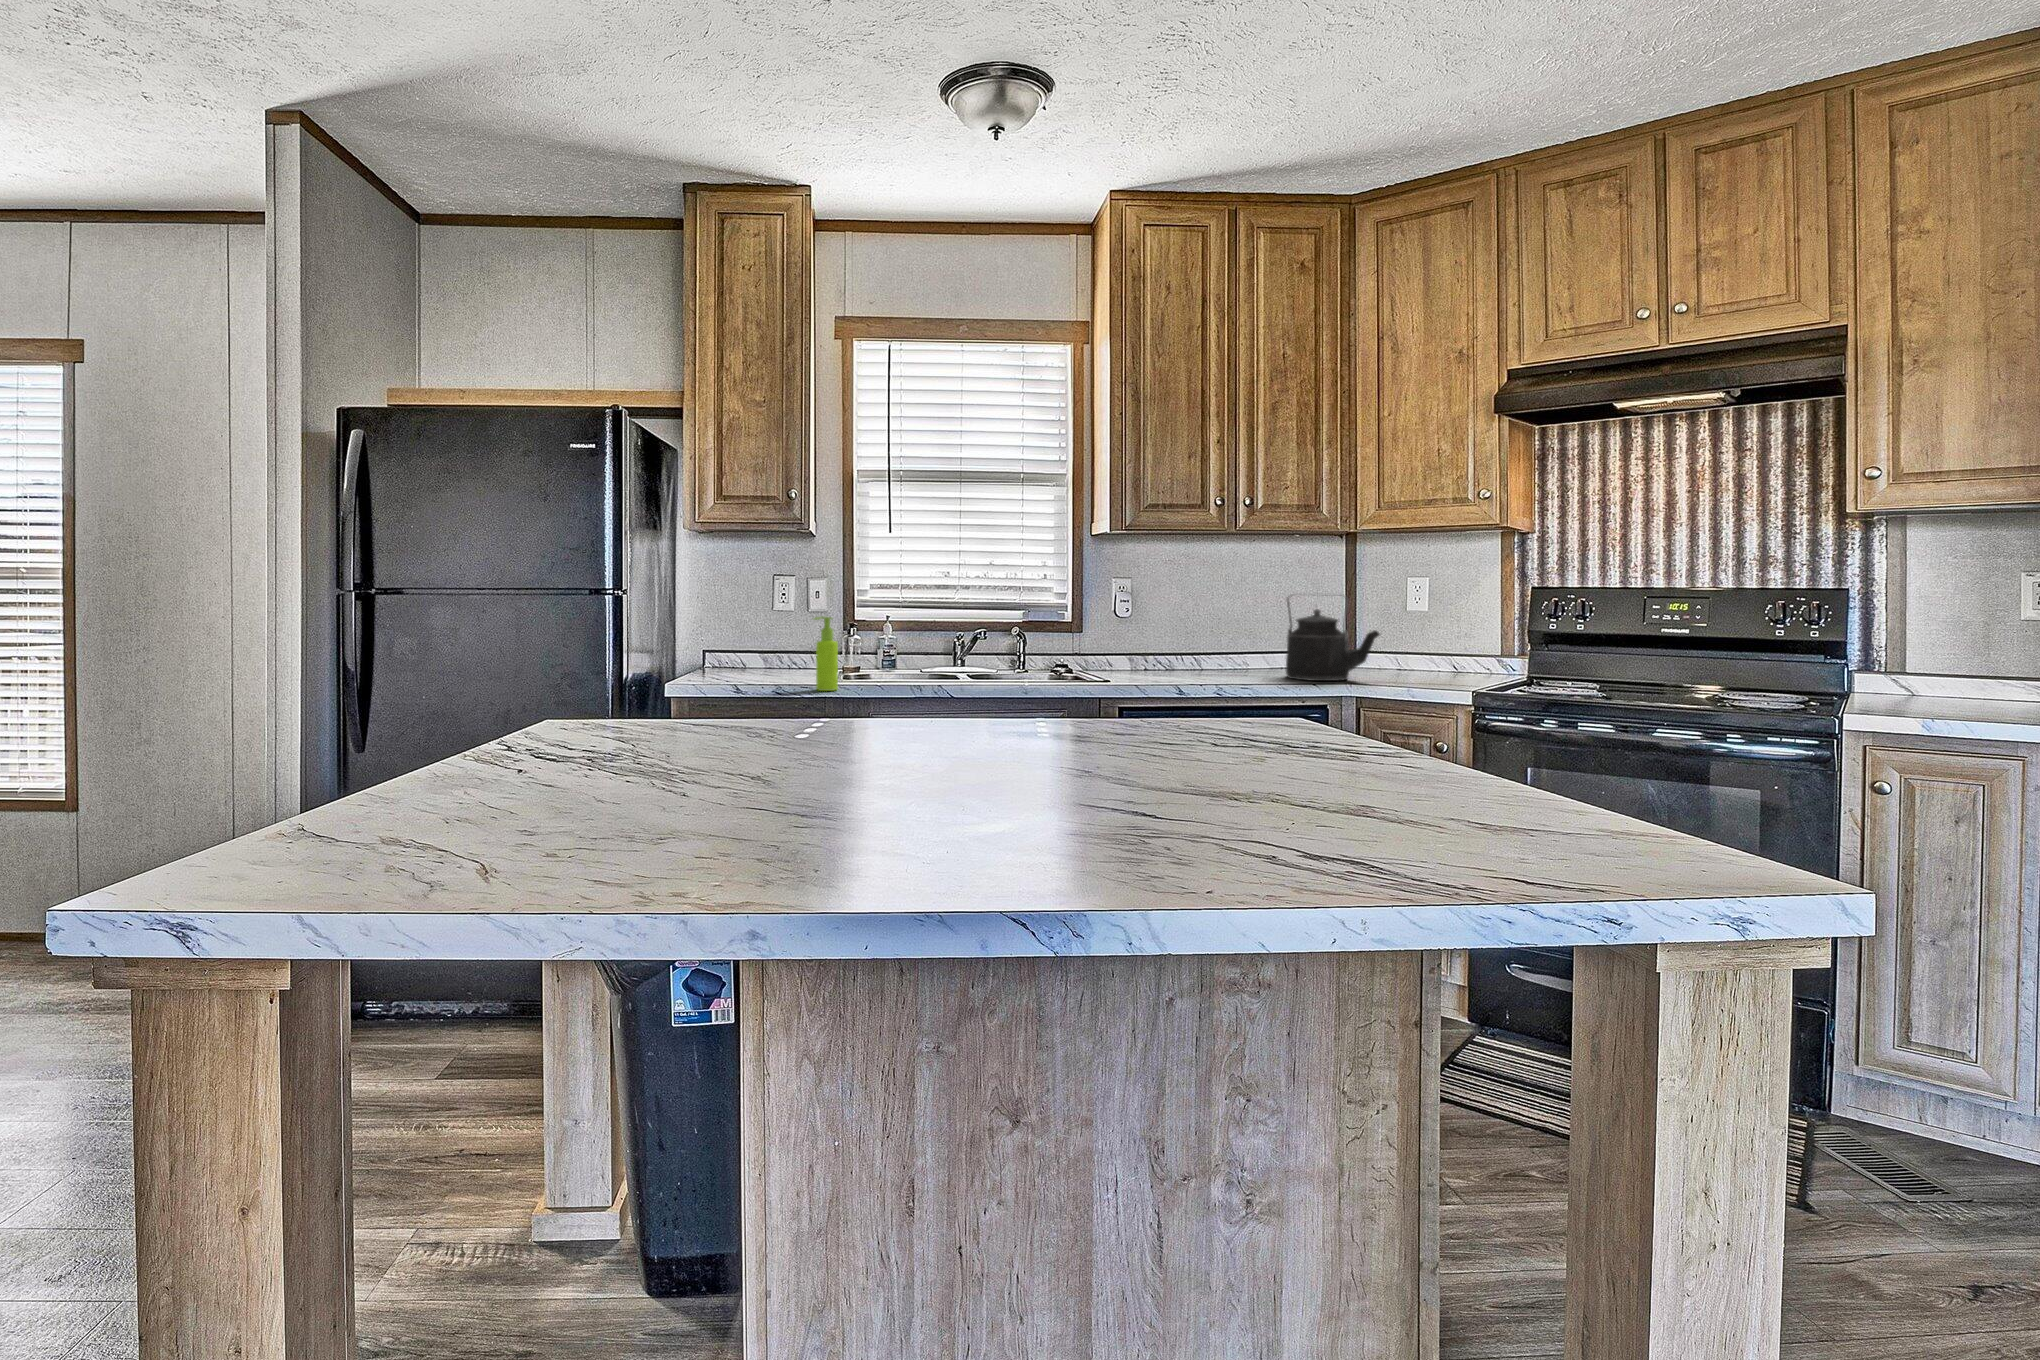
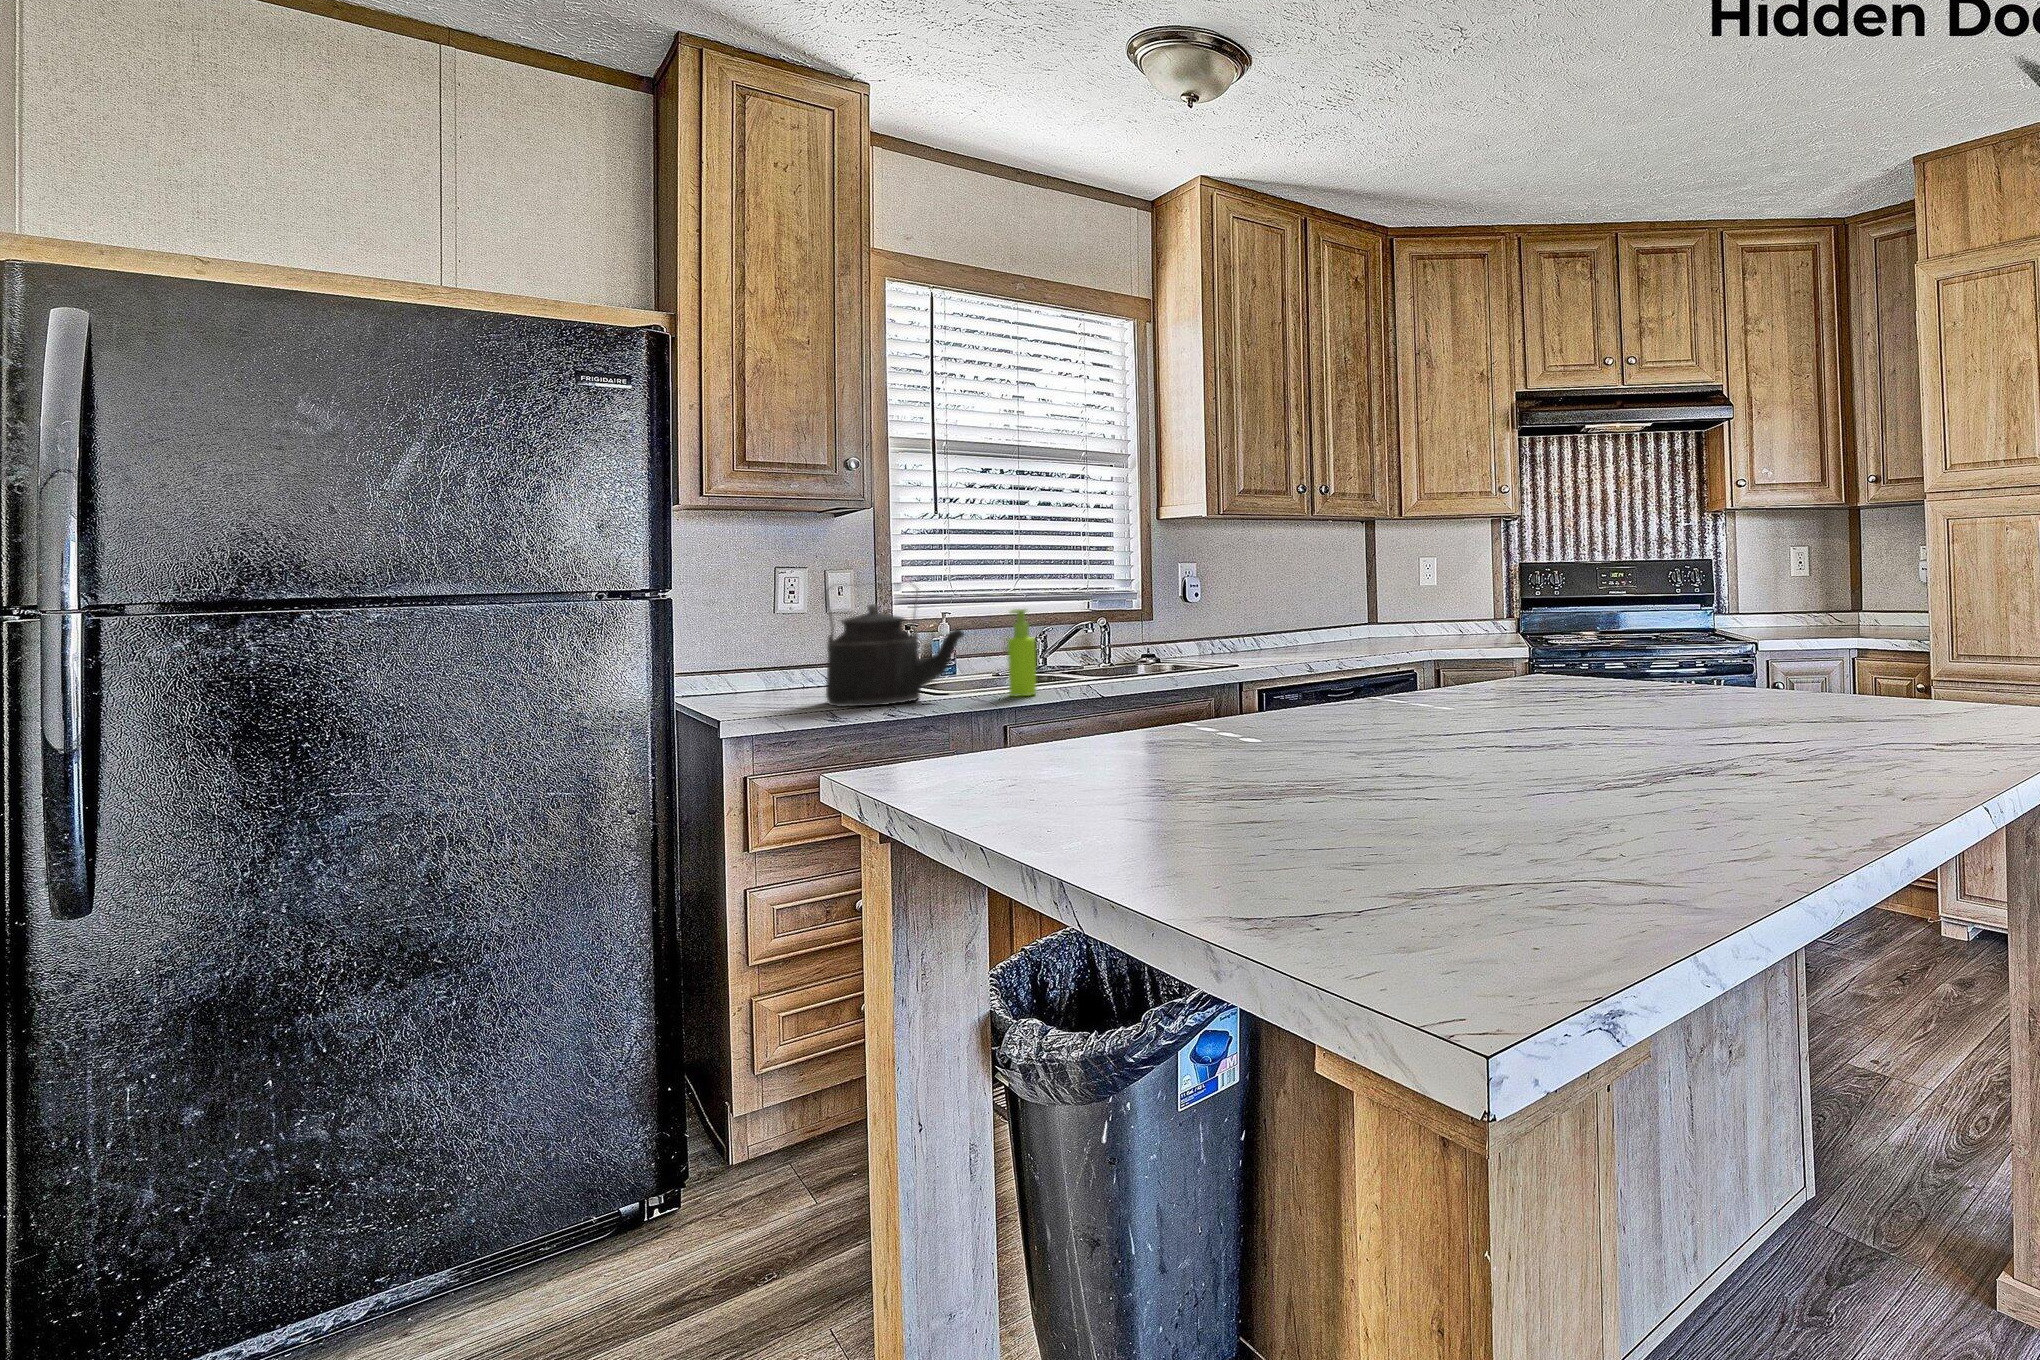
kettle: present [1286,596,1380,681] -> present [825,584,964,706]

